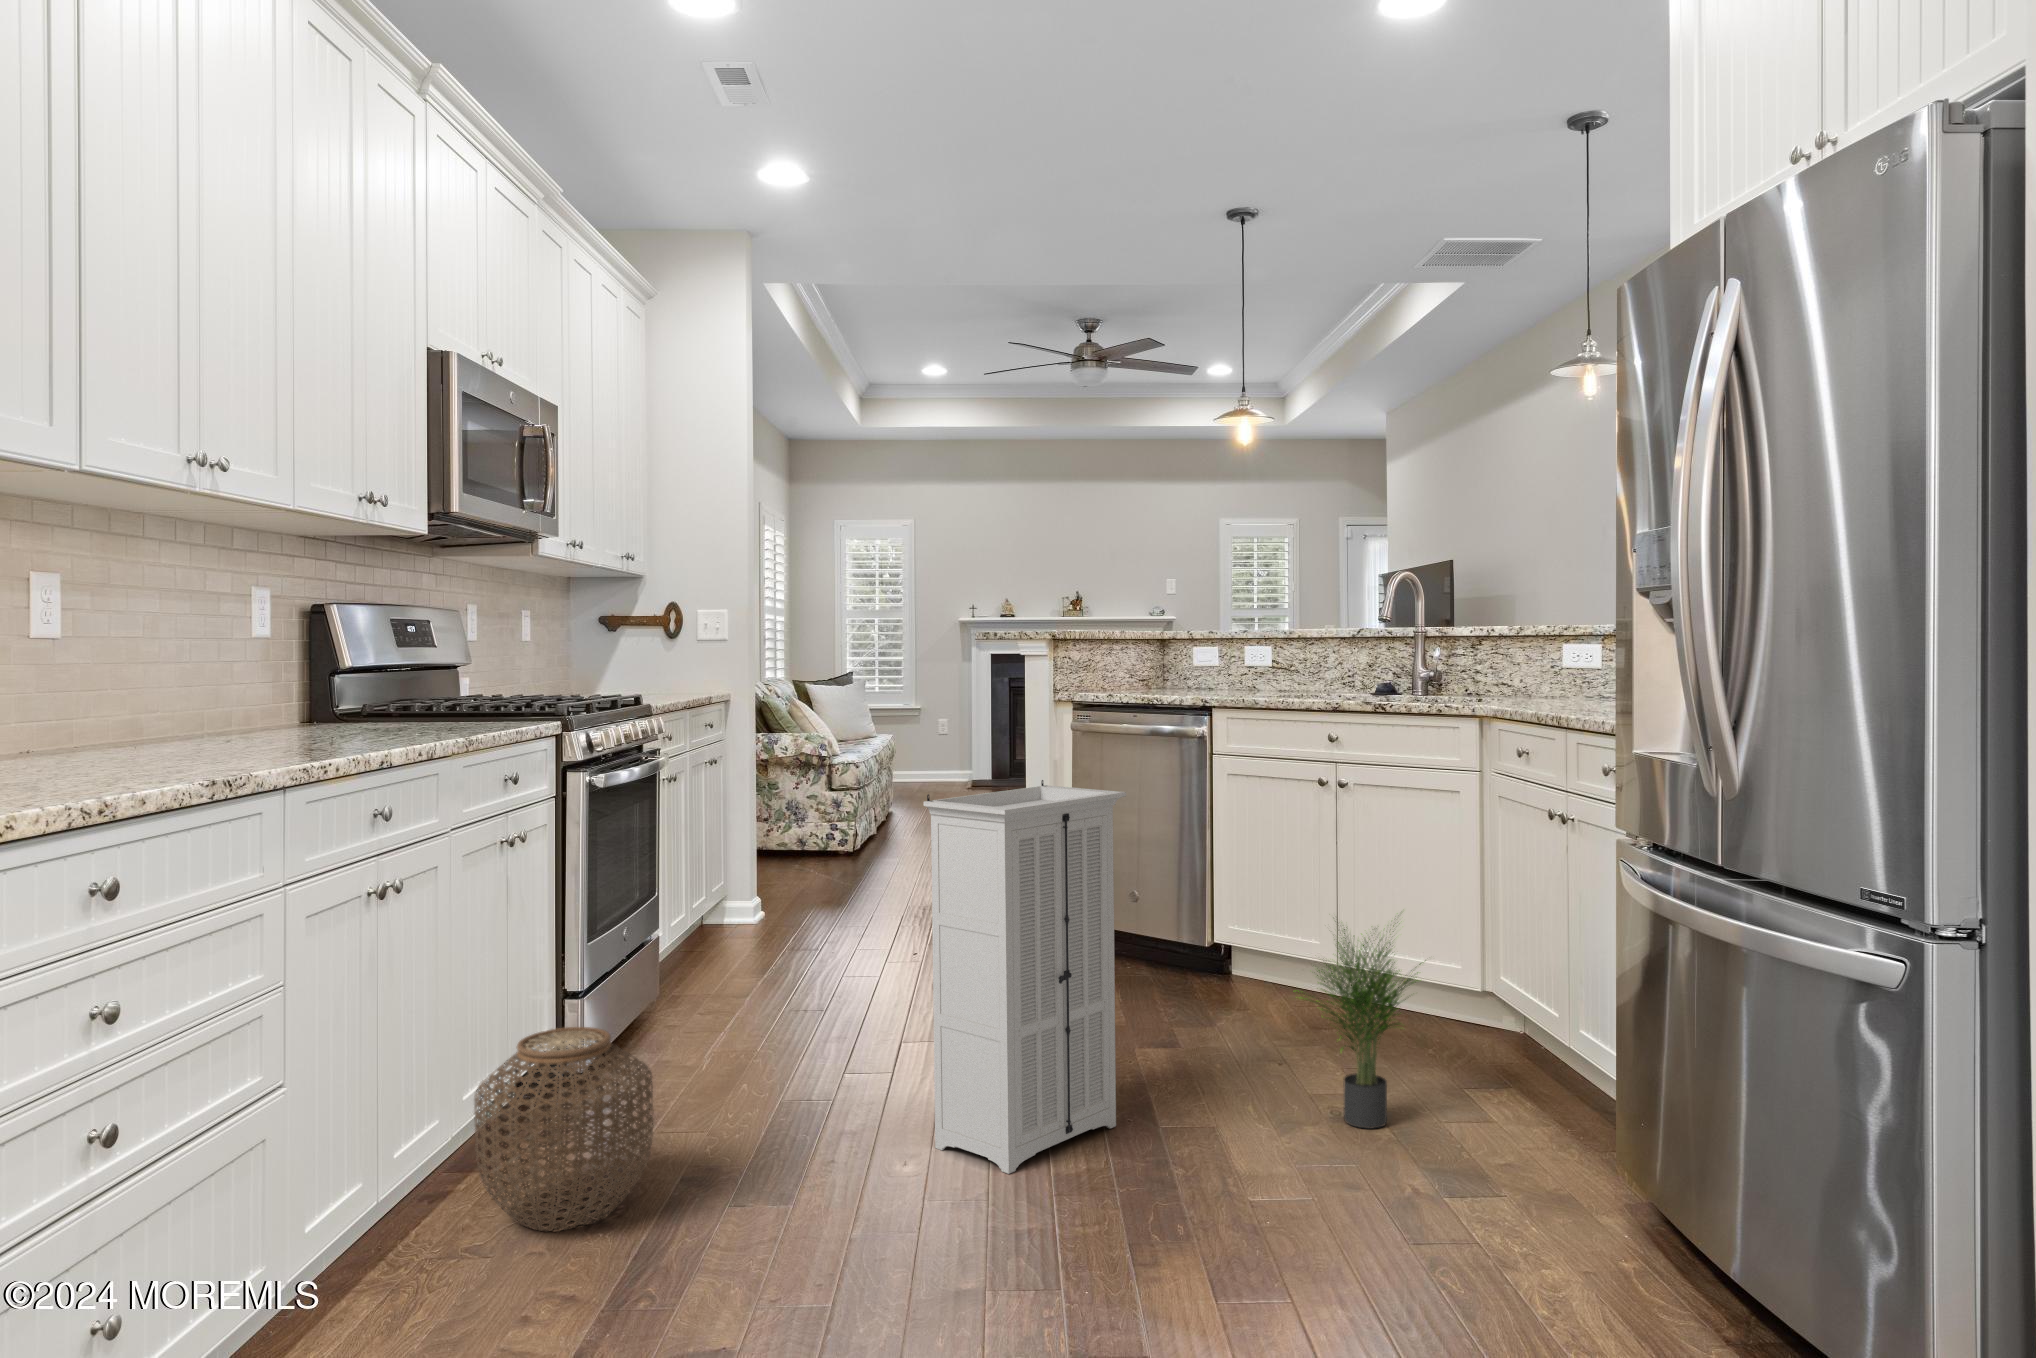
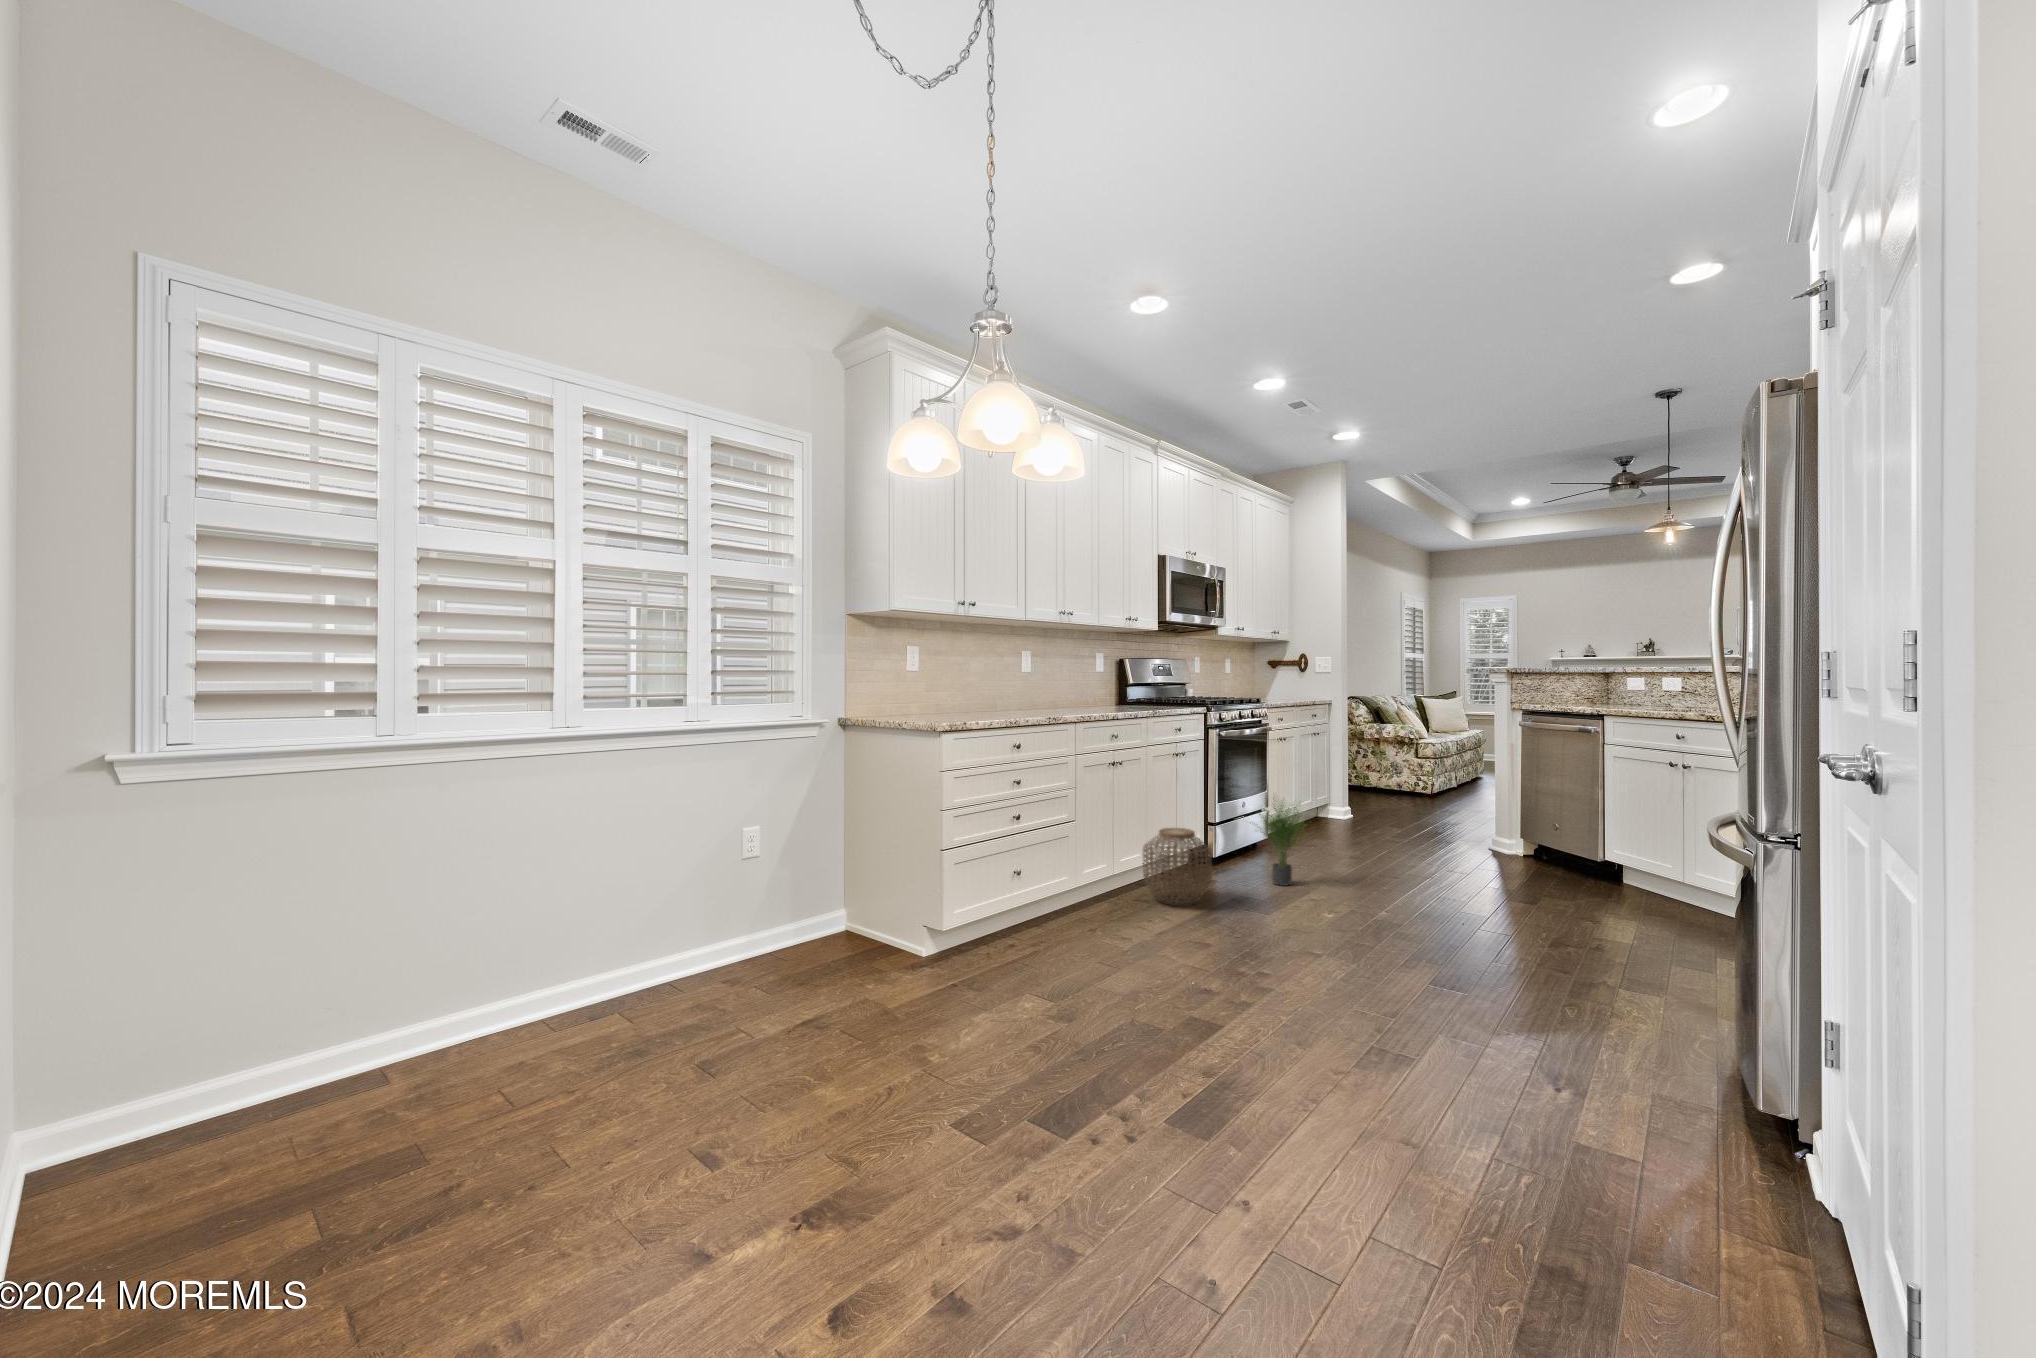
storage cabinet: present [924,780,1126,1174] -> none [1341,744,1458,930]
potted plant: present [1294,925,1426,1129] -> present [1257,797,1302,886]

